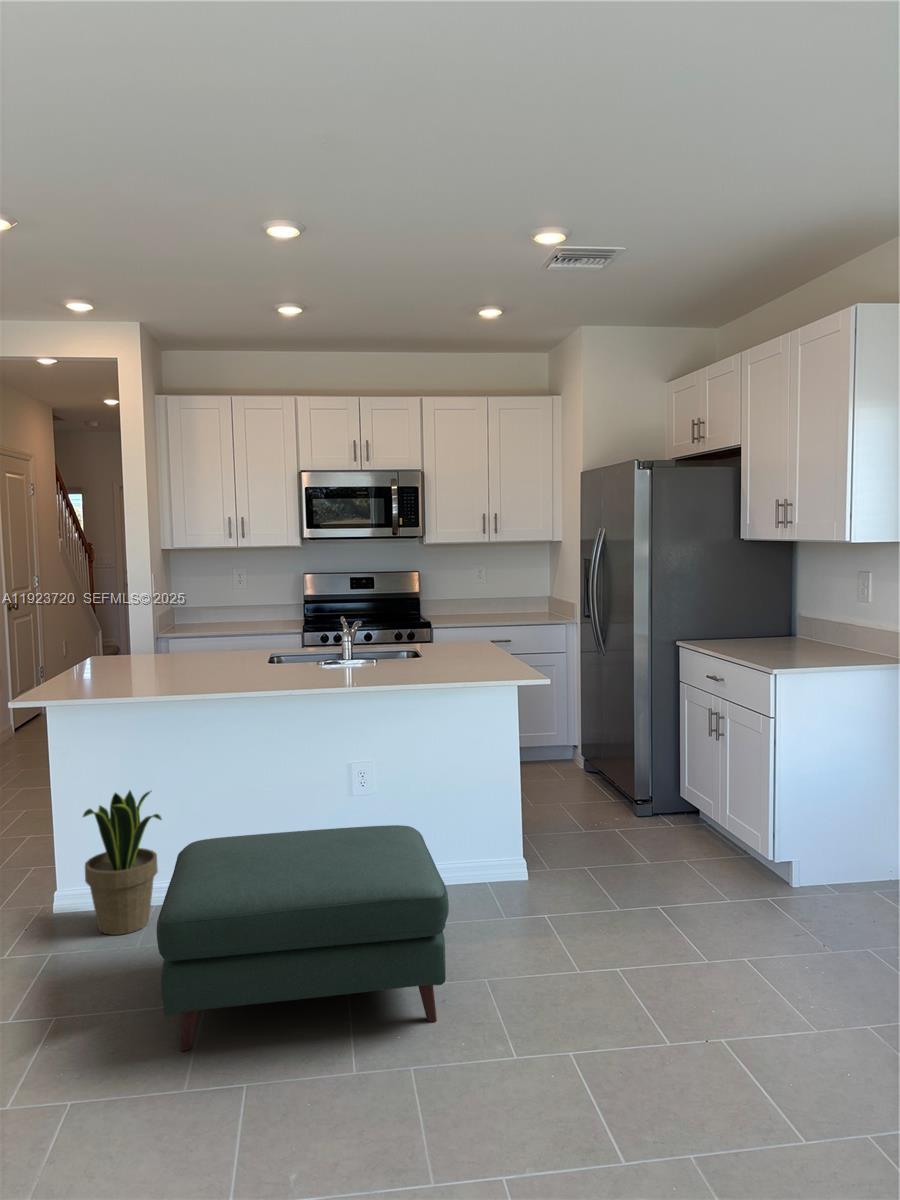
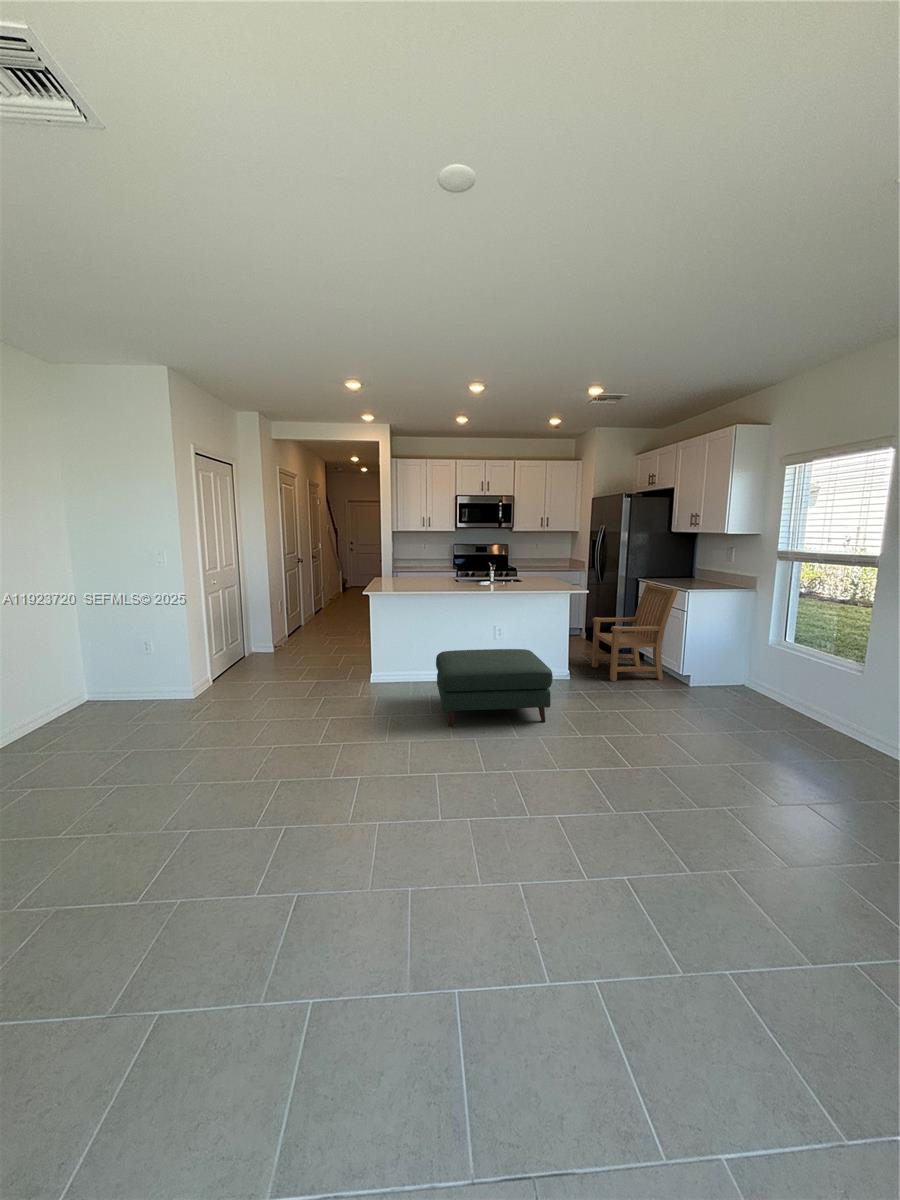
armchair: none [579,650,756,882] -> present [592,583,678,681]
potted plant: present [83,790,162,935] -> none [391,633,422,690]

